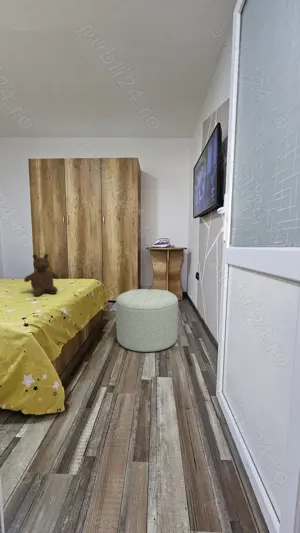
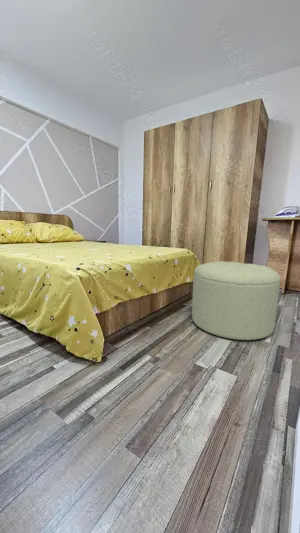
teddy bear: present [24,254,59,296] -> none [110,212,142,253]

